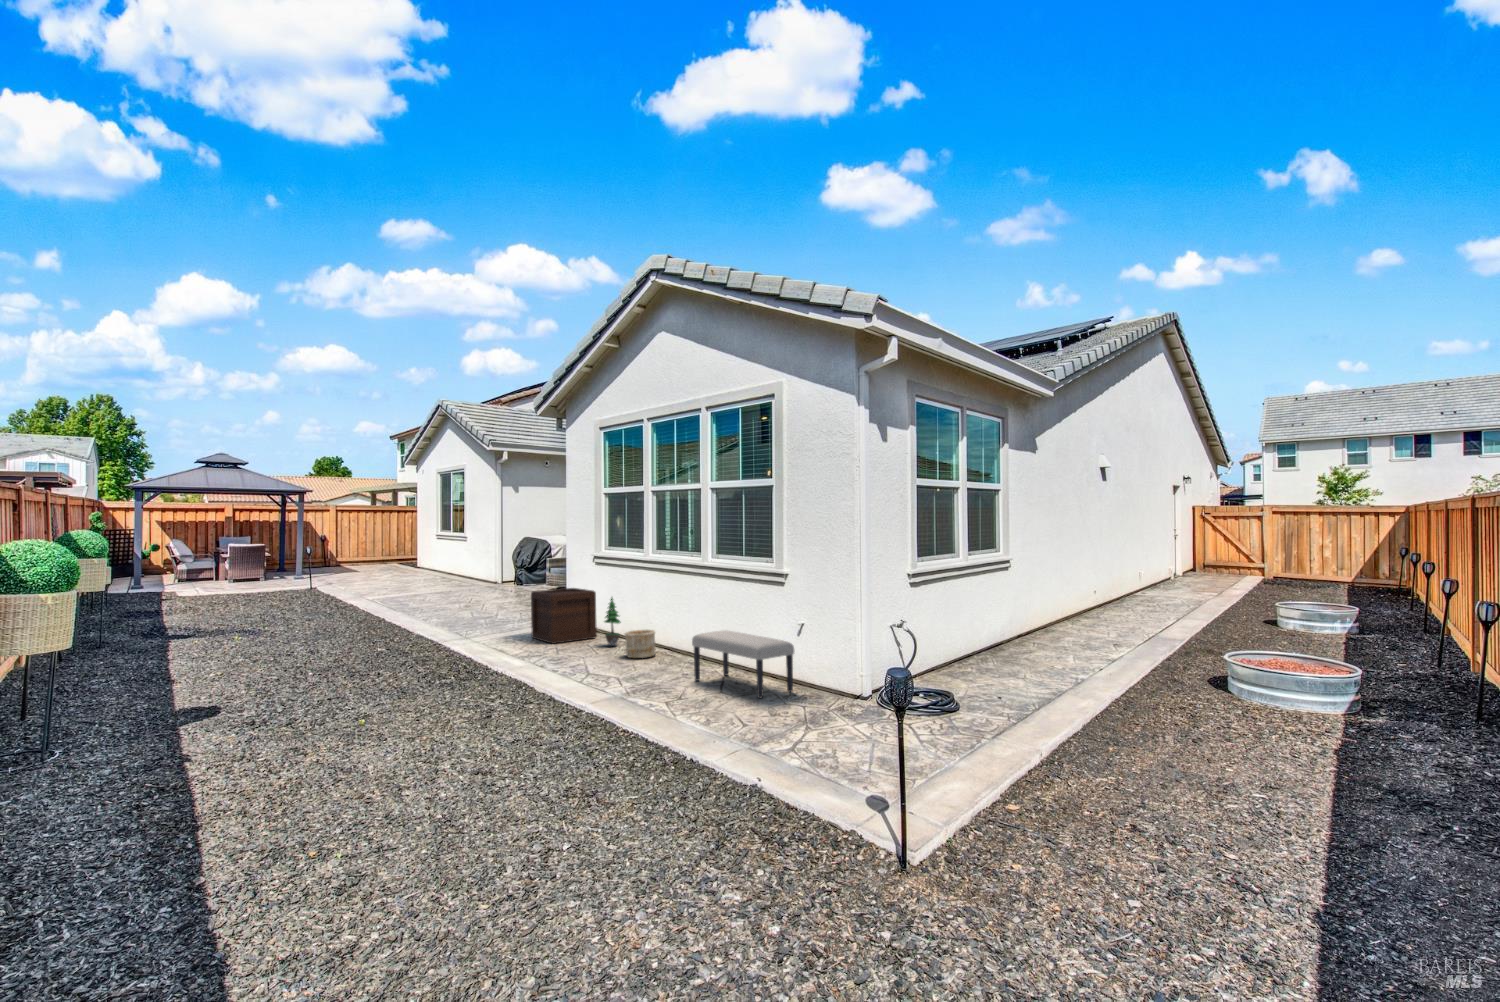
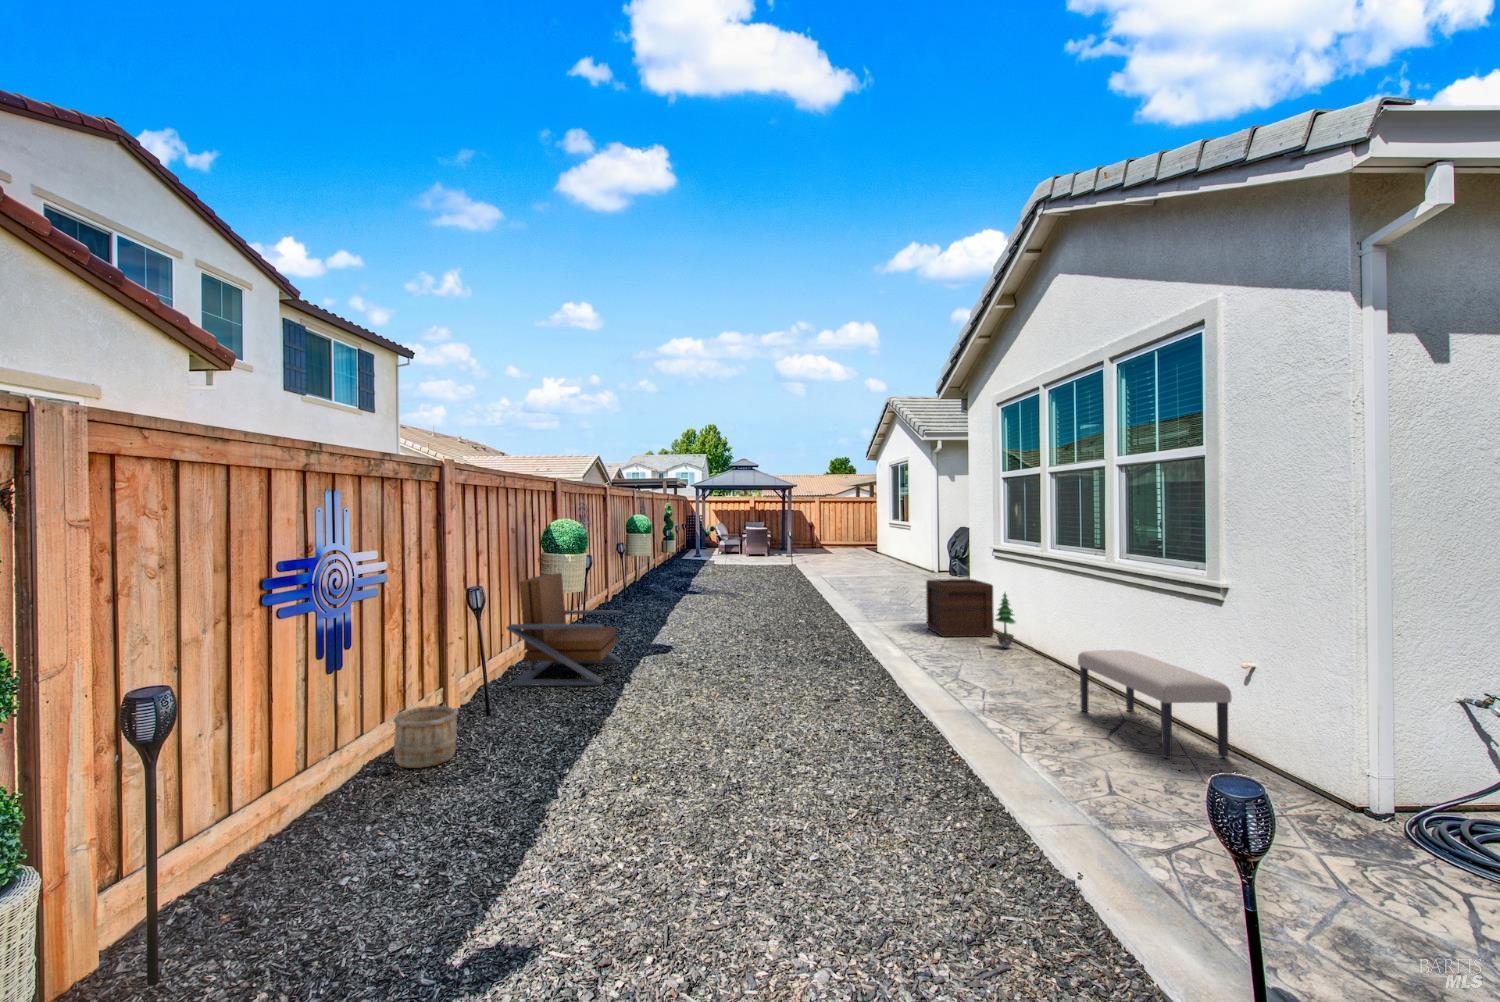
lounge chair: none [89,615,226,756] -> present [507,573,621,686]
wooden bucket: present [625,630,656,658] -> present [393,706,458,768]

